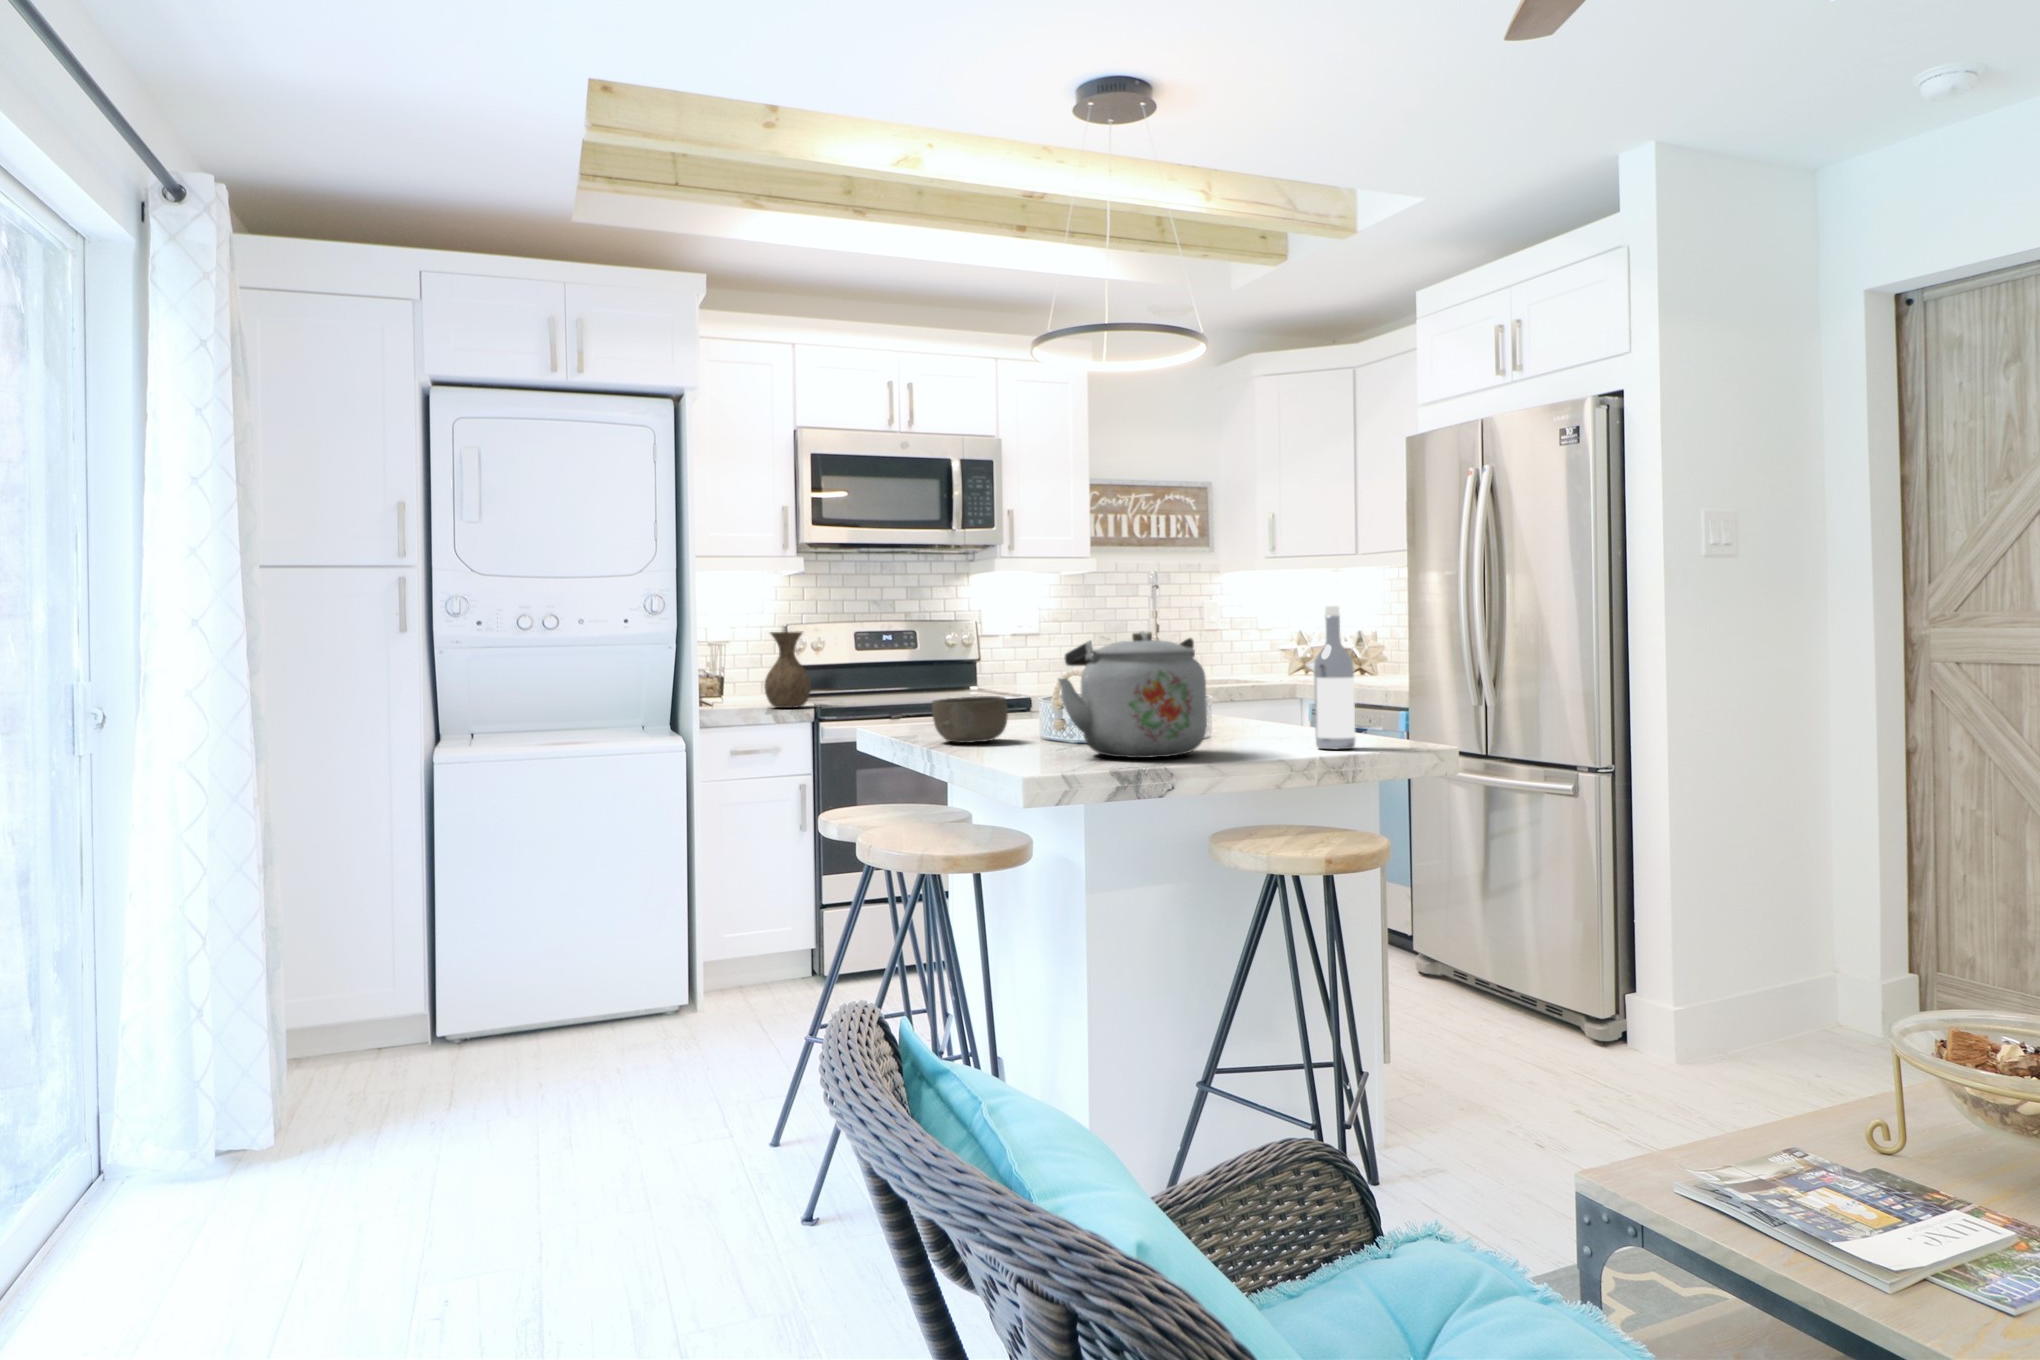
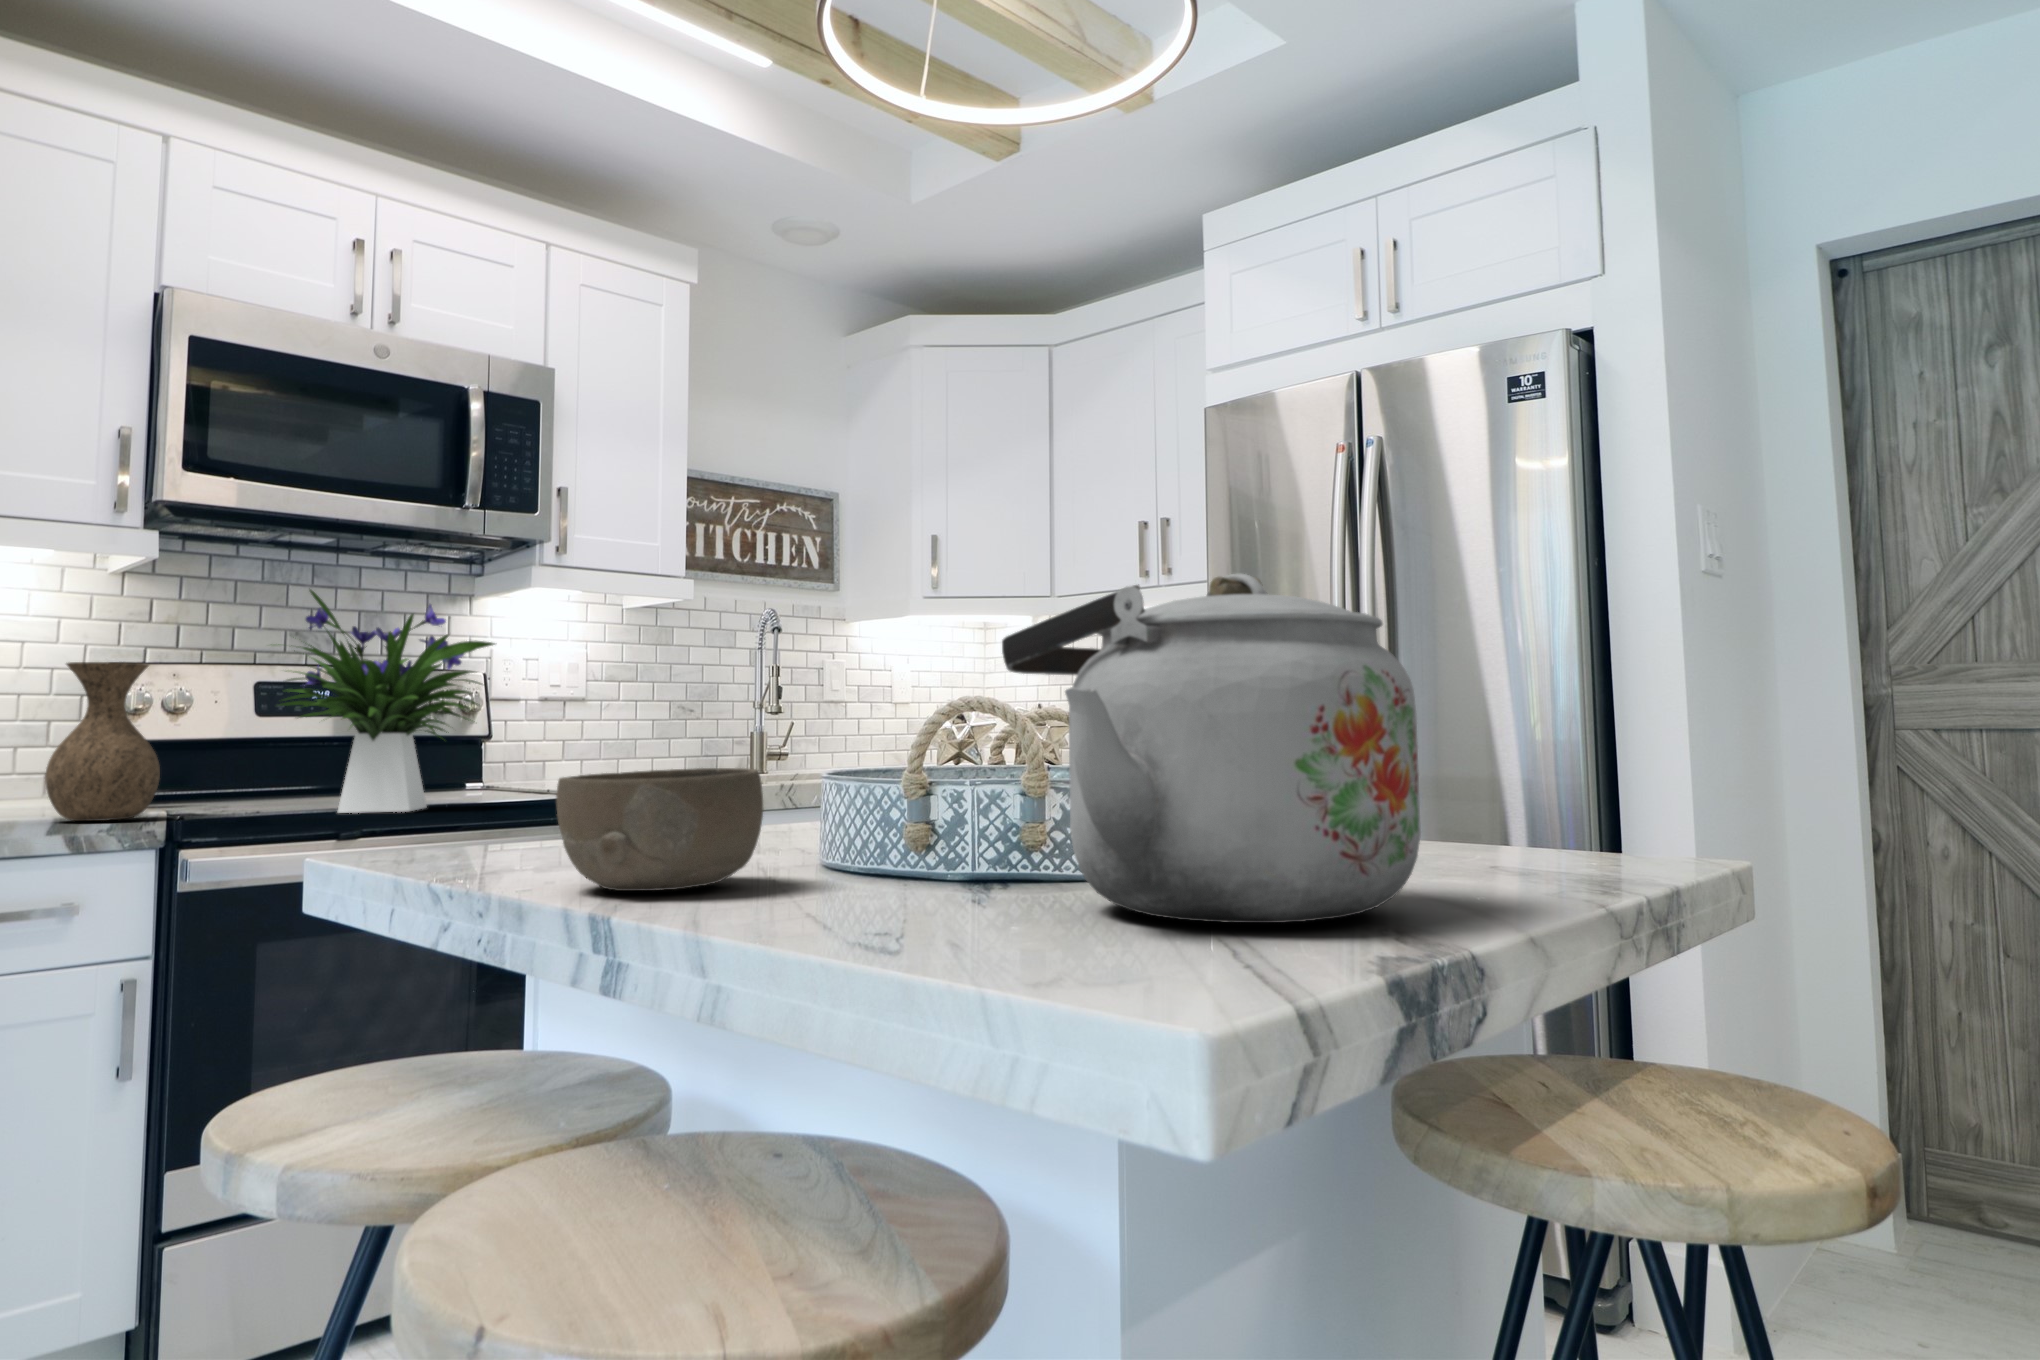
flower arrangement: none [853,588,966,705] -> present [277,590,495,813]
wine bottle: present [1314,606,1355,749] -> none [1497,556,1599,877]

